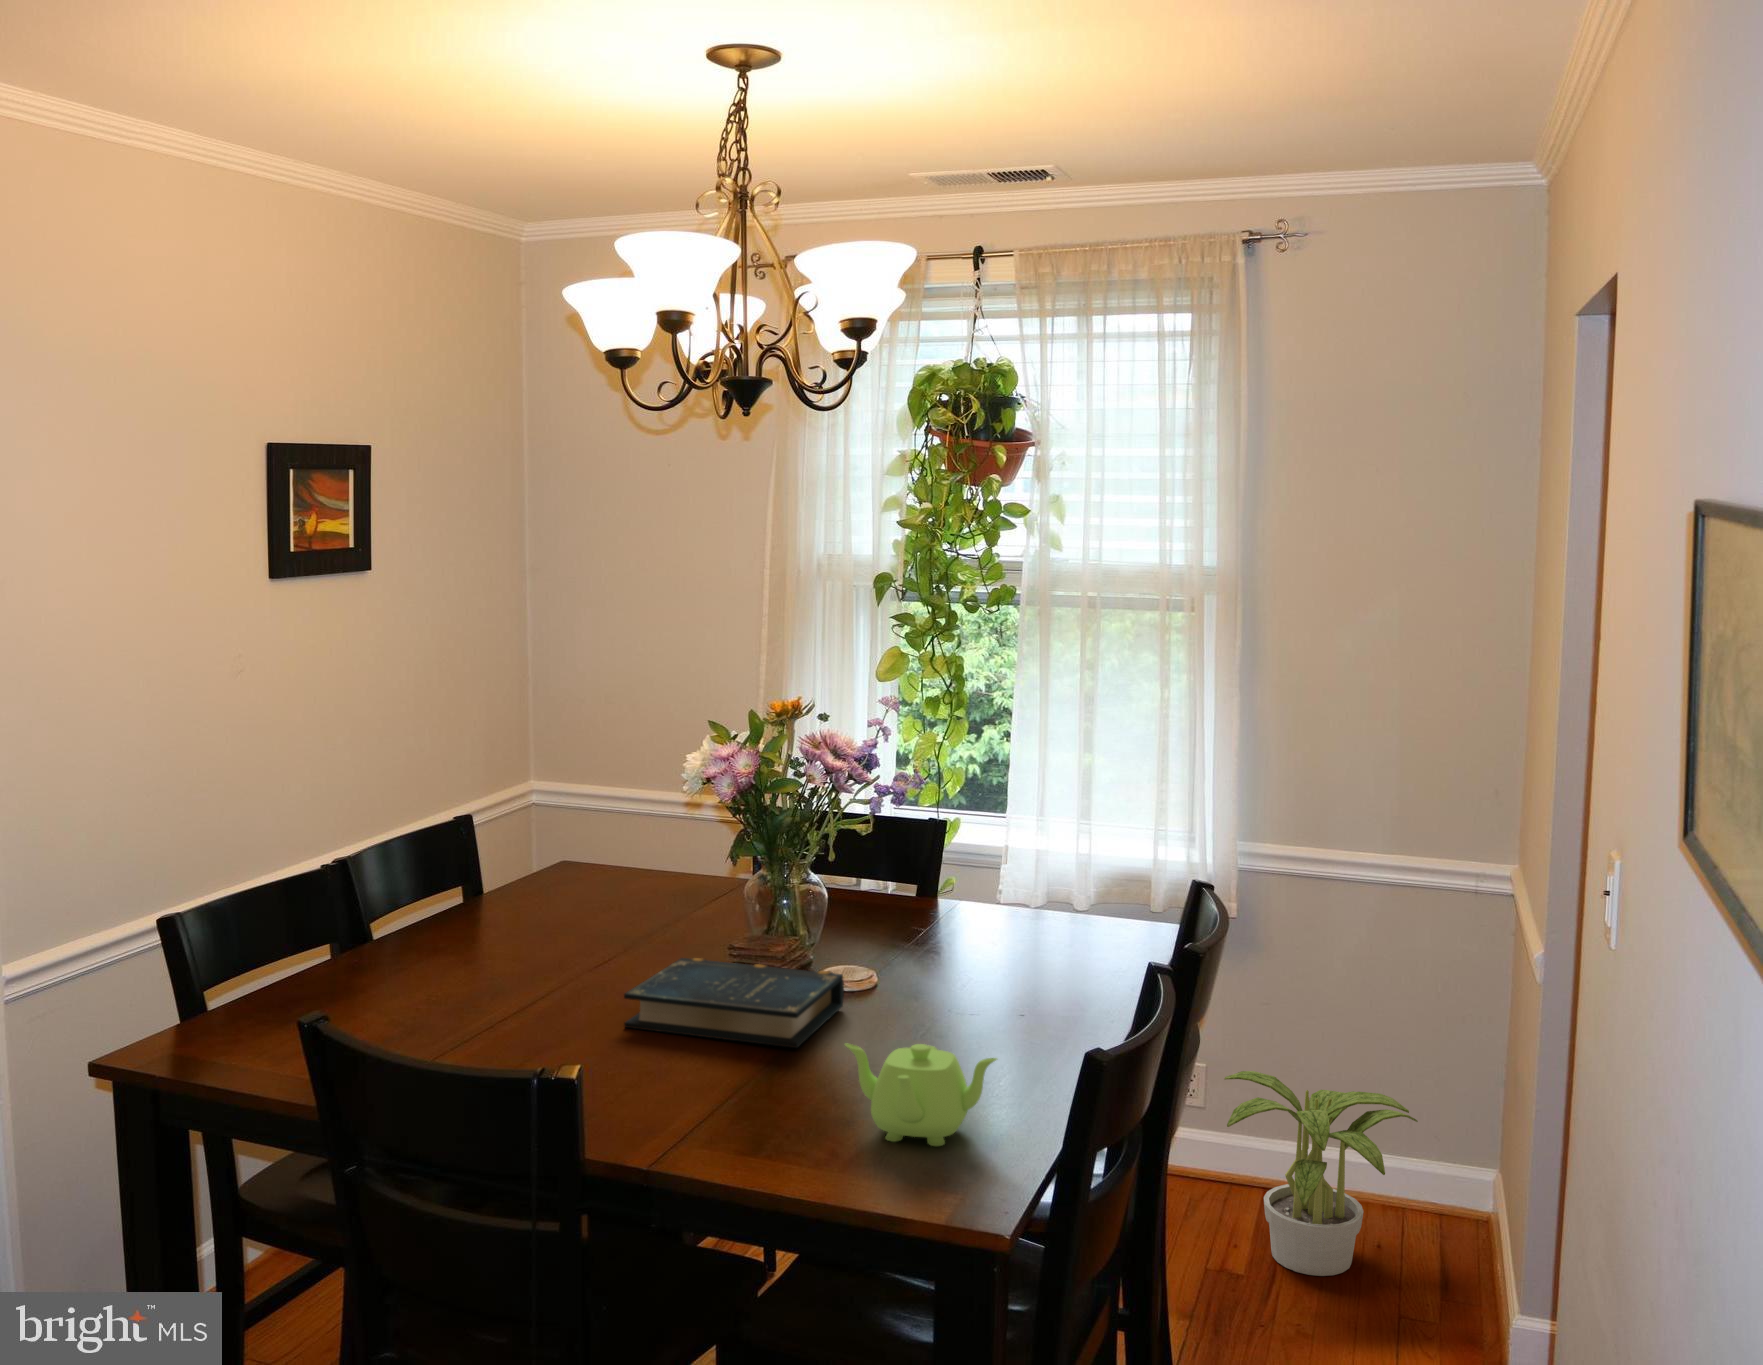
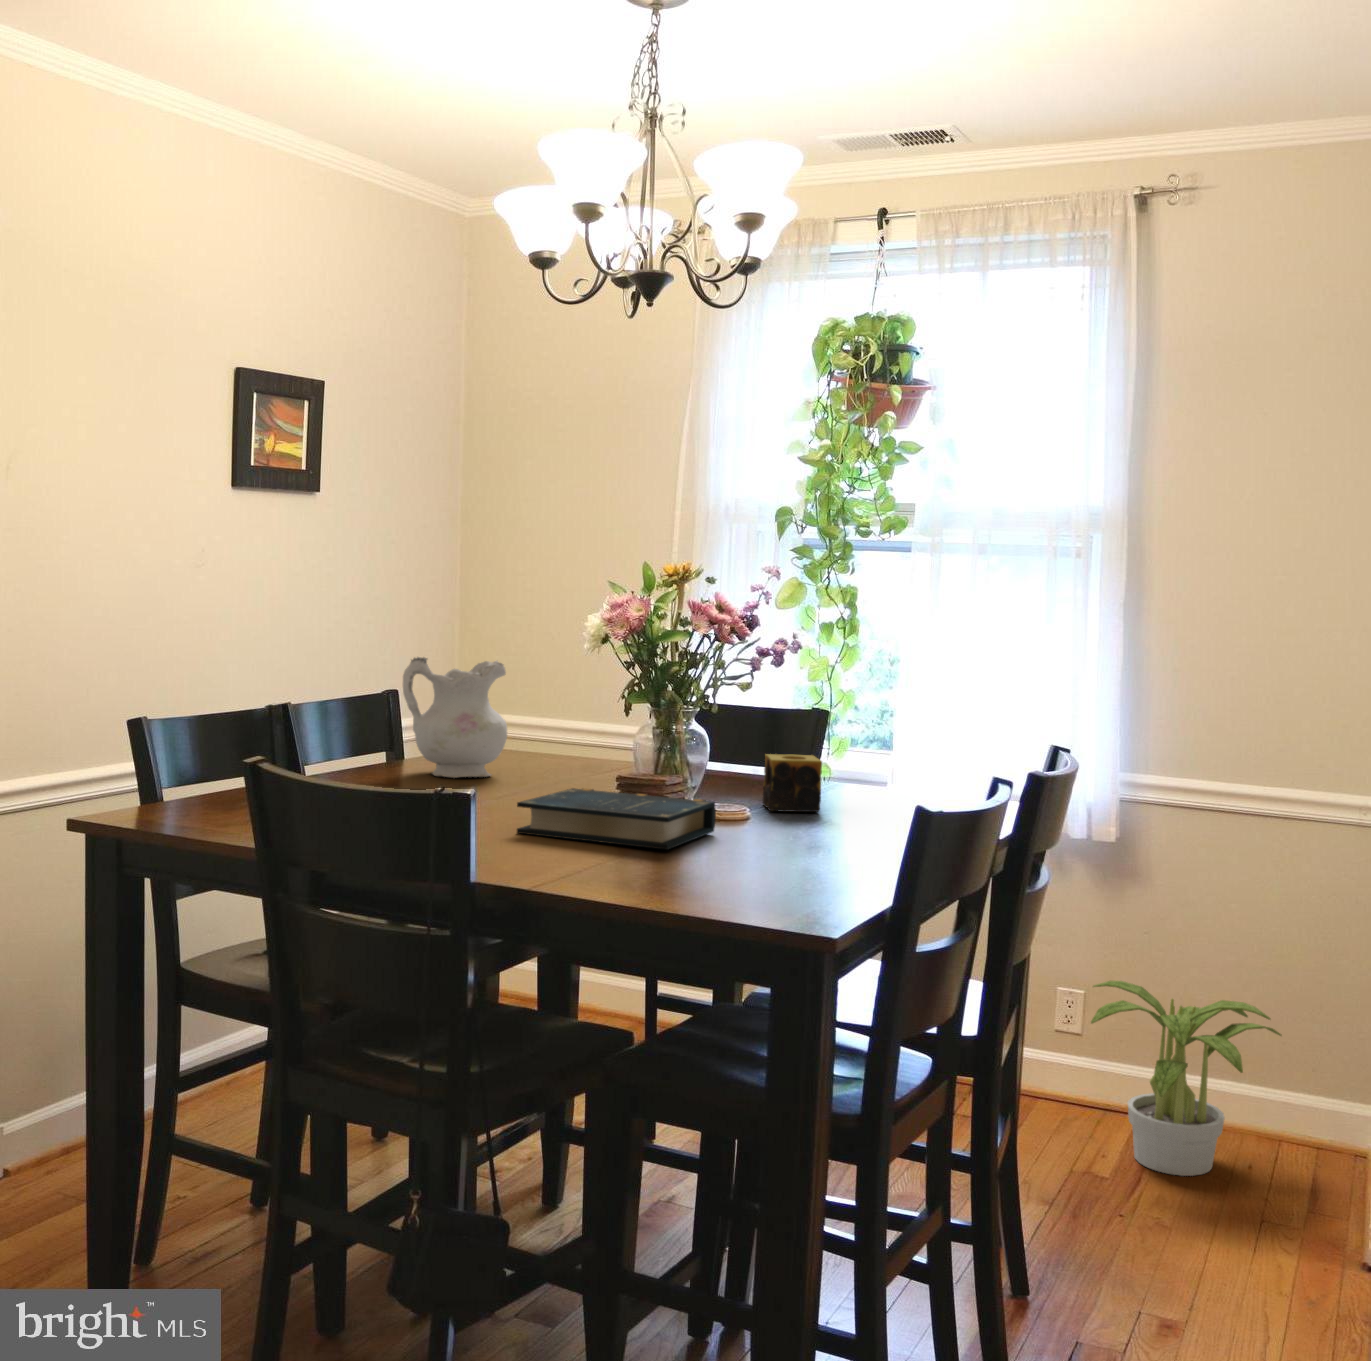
ceramic pitcher: none [480,789,600,926] -> present [403,657,507,778]
candle: none [886,890,952,960] -> present [762,754,822,812]
teapot: present [845,1044,997,1146] -> none [703,818,838,906]

